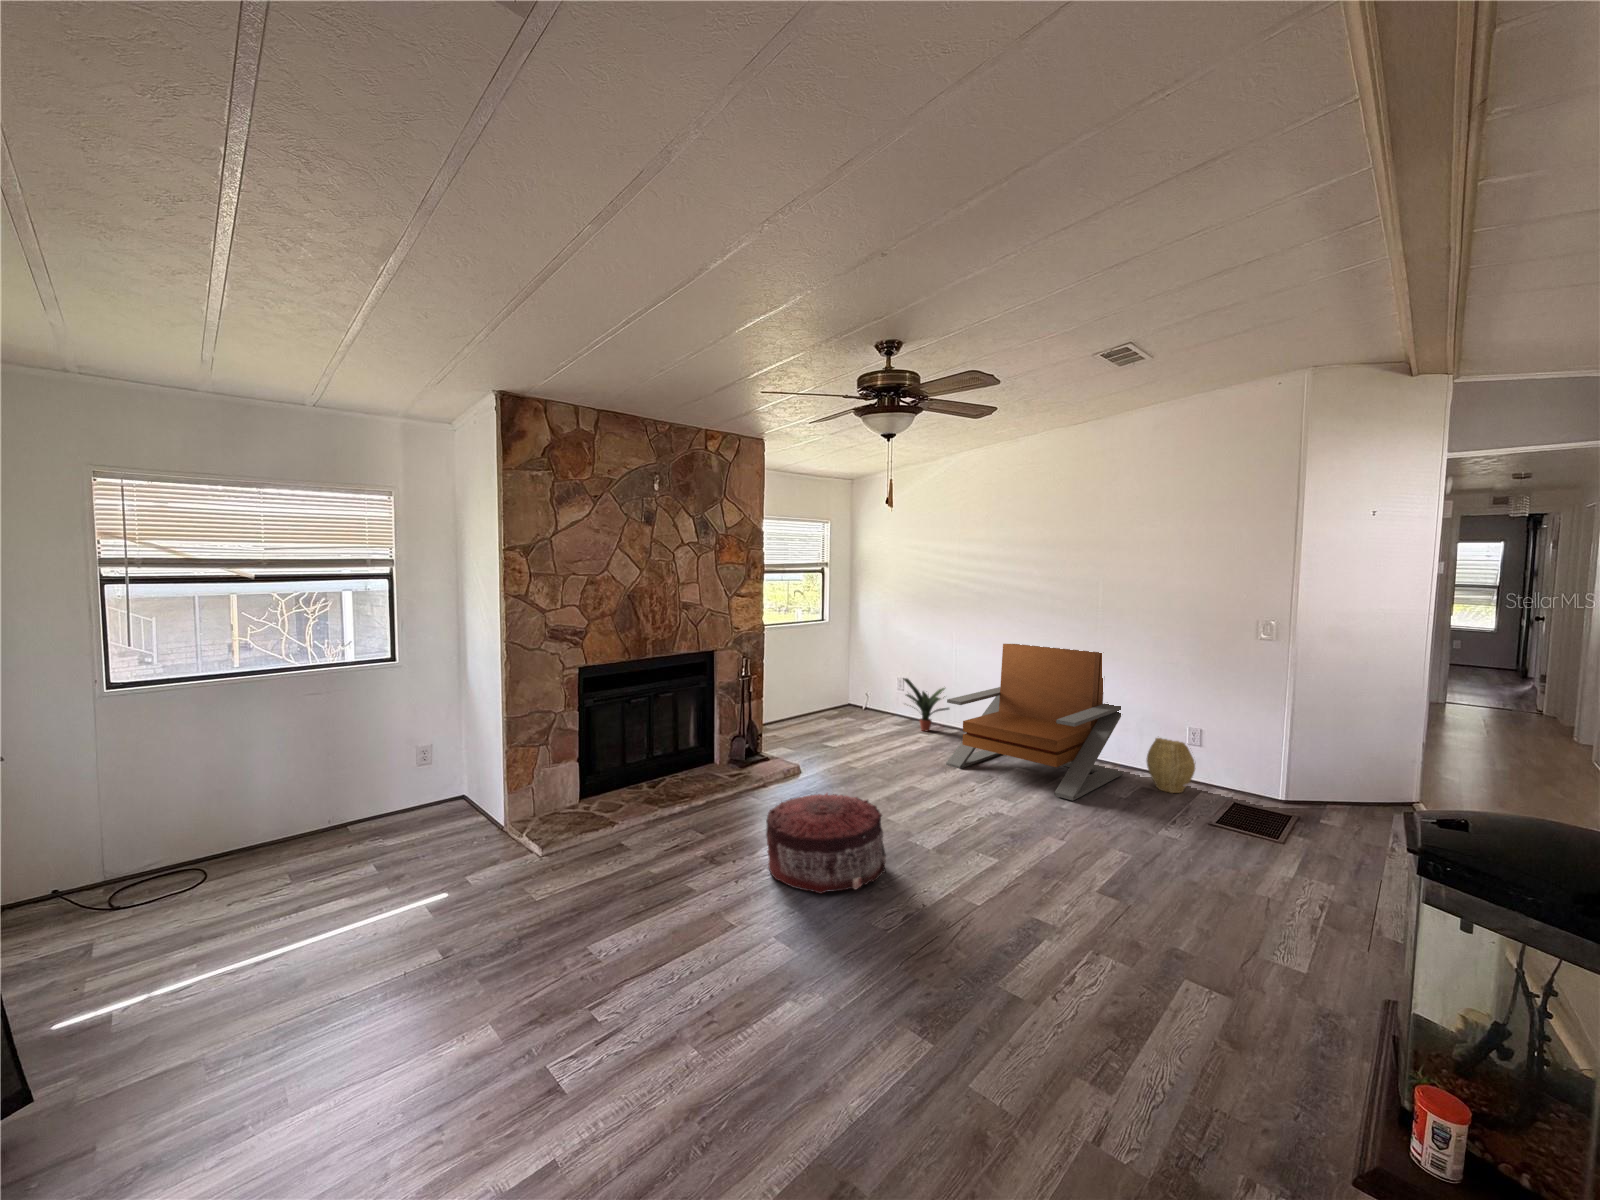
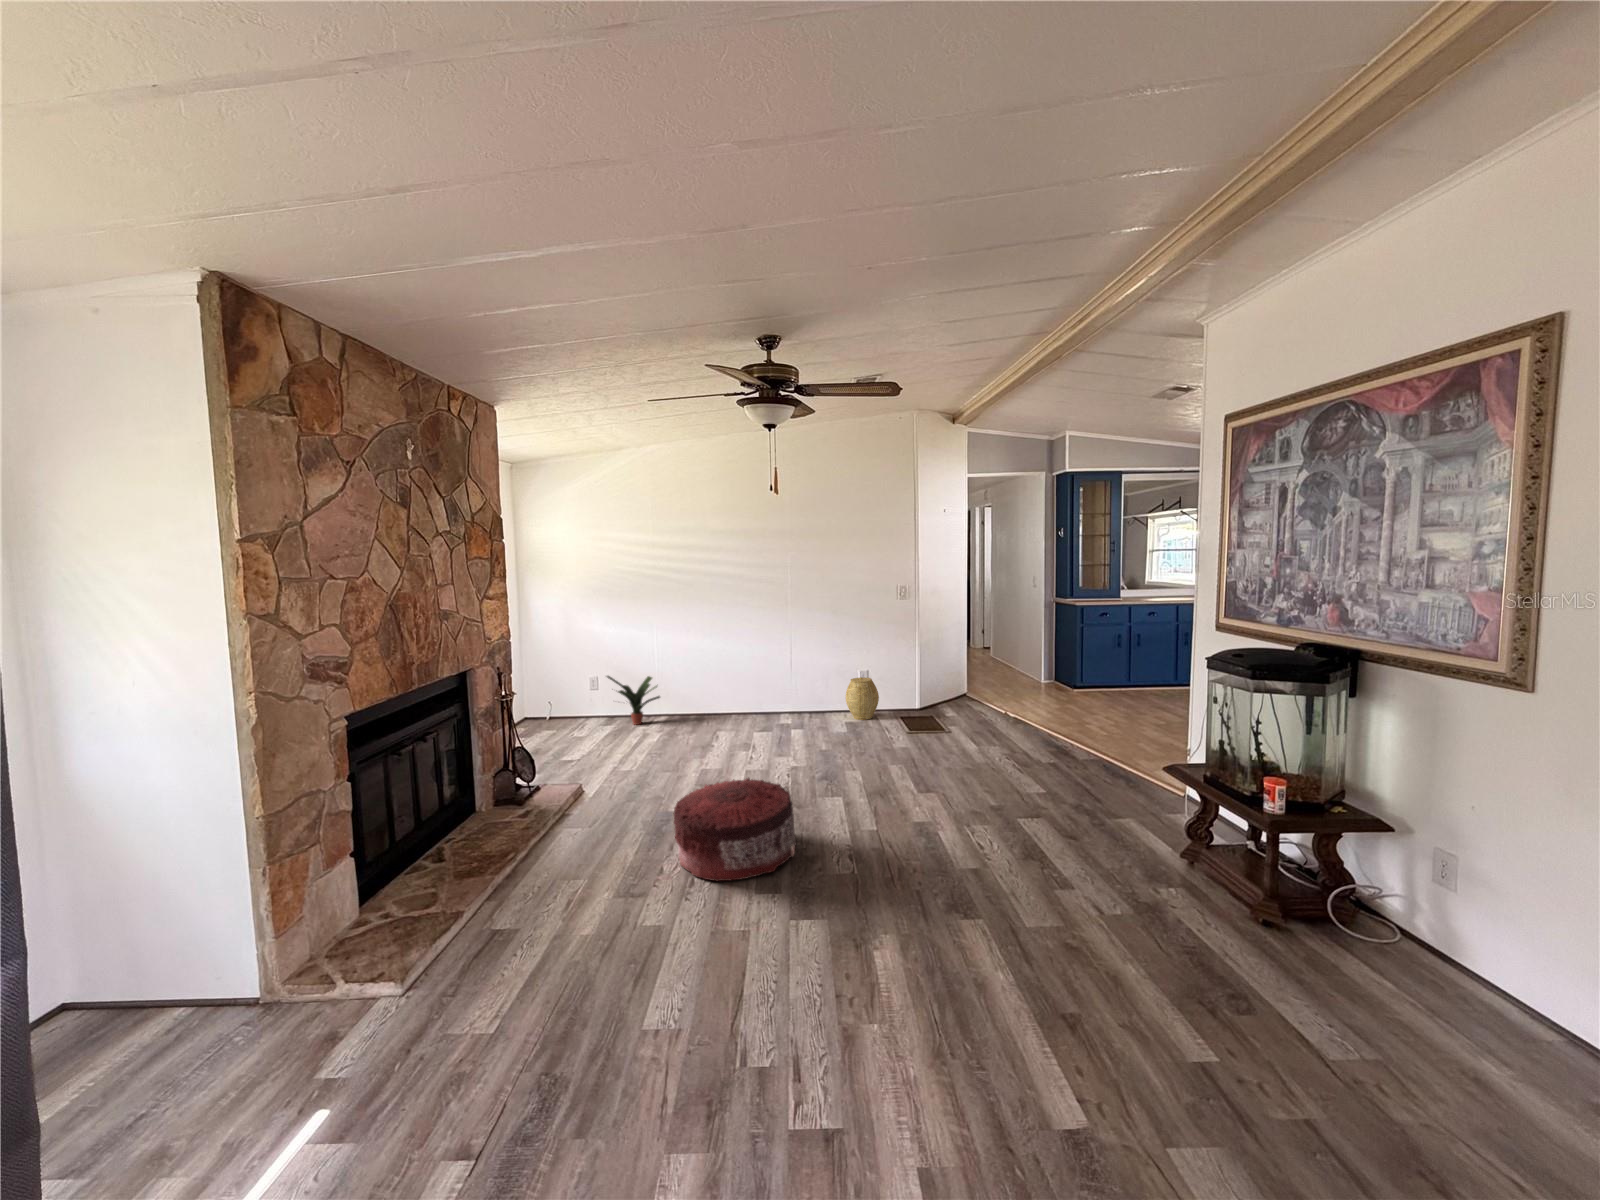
lounge chair: present [946,644,1123,801] -> none [696,619,827,746]

